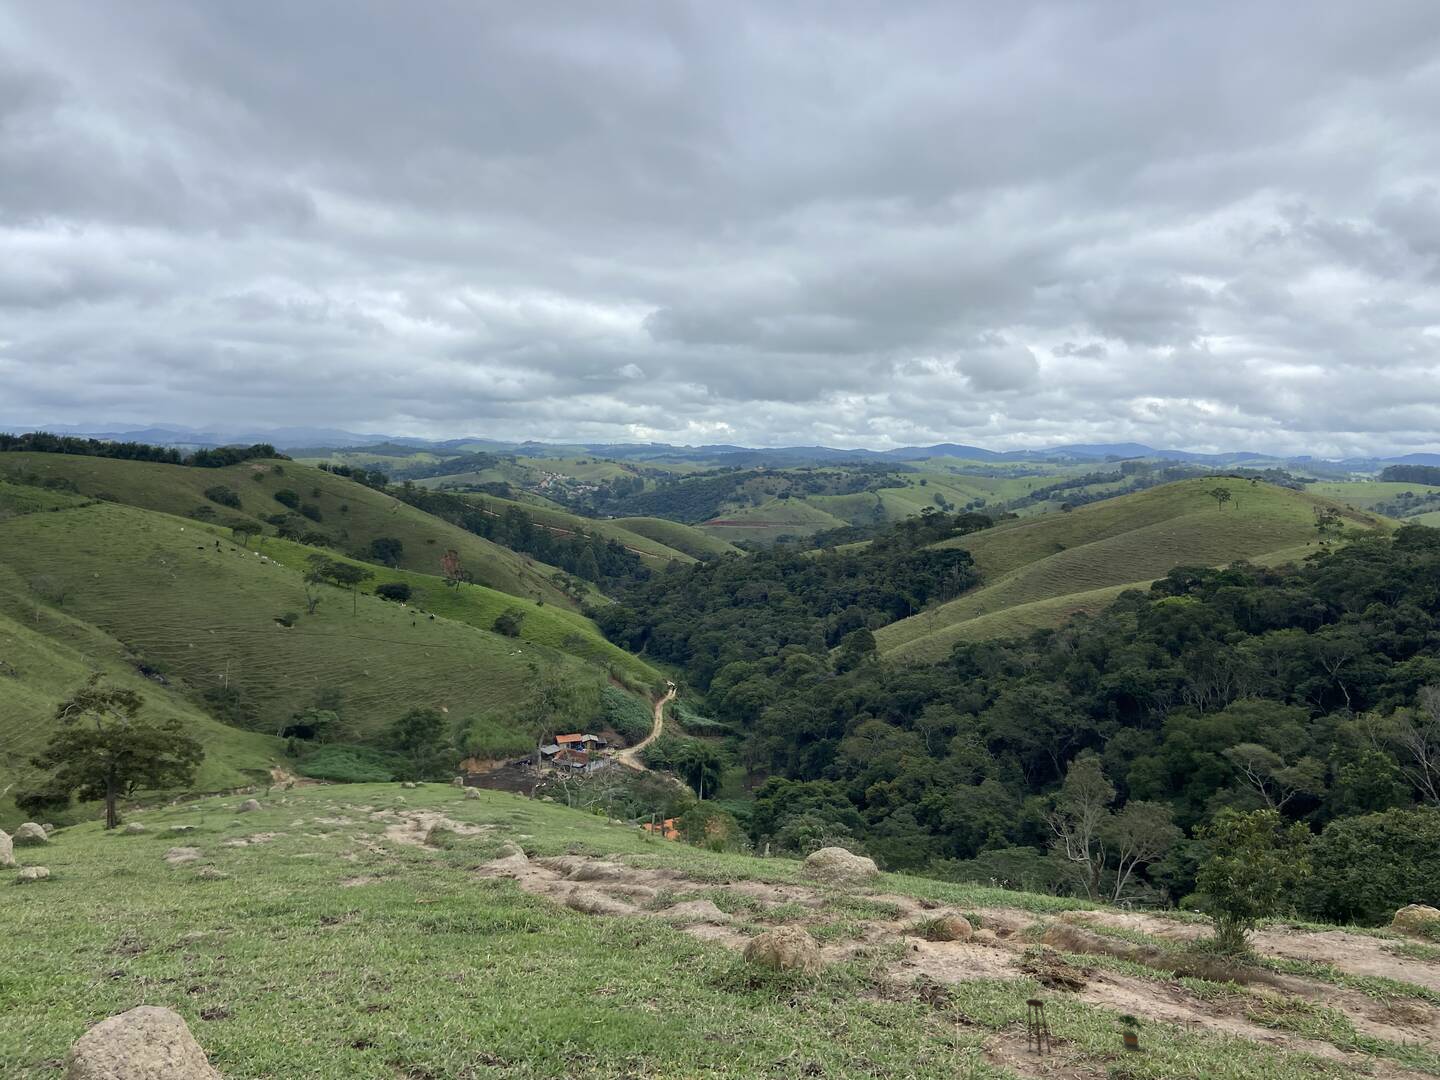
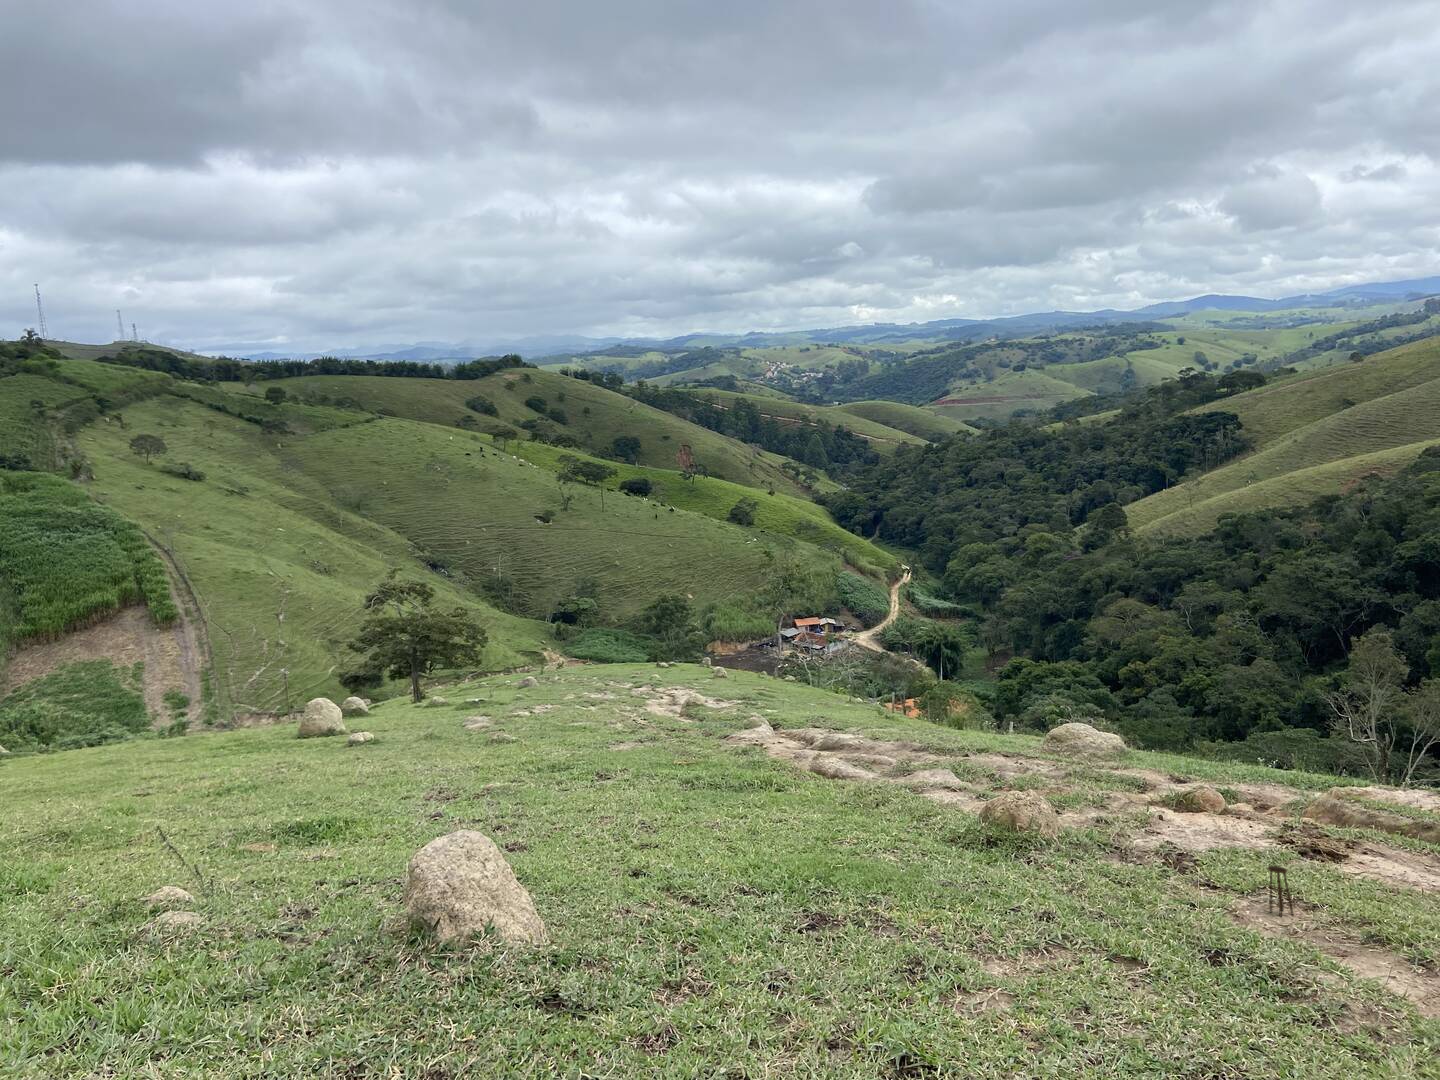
potted tree: present [1119,1015,1142,1051] -> none [1373,885,1401,920]

